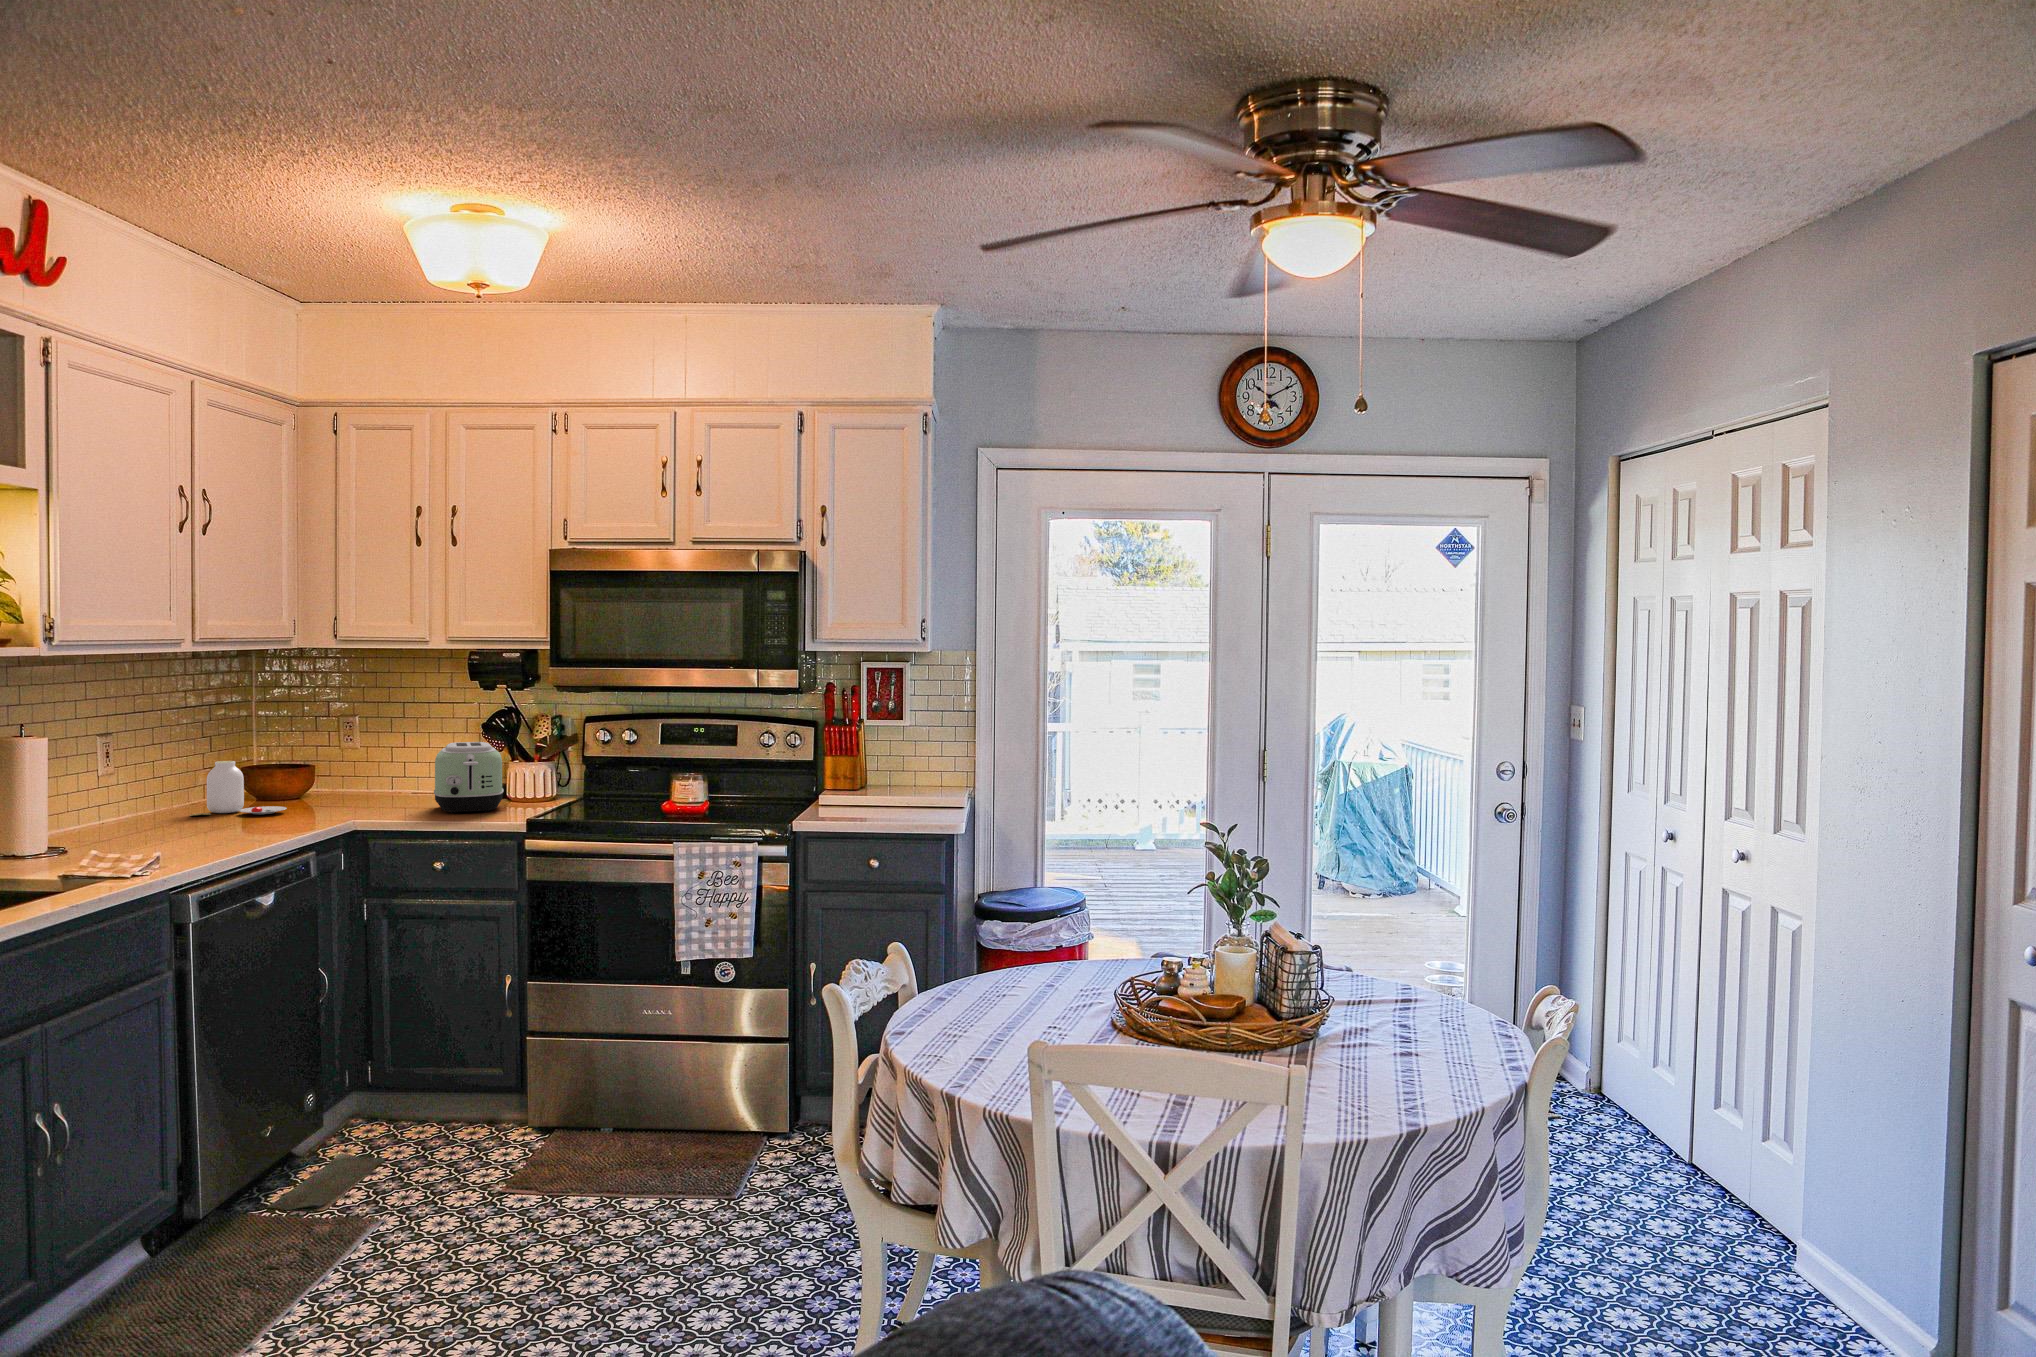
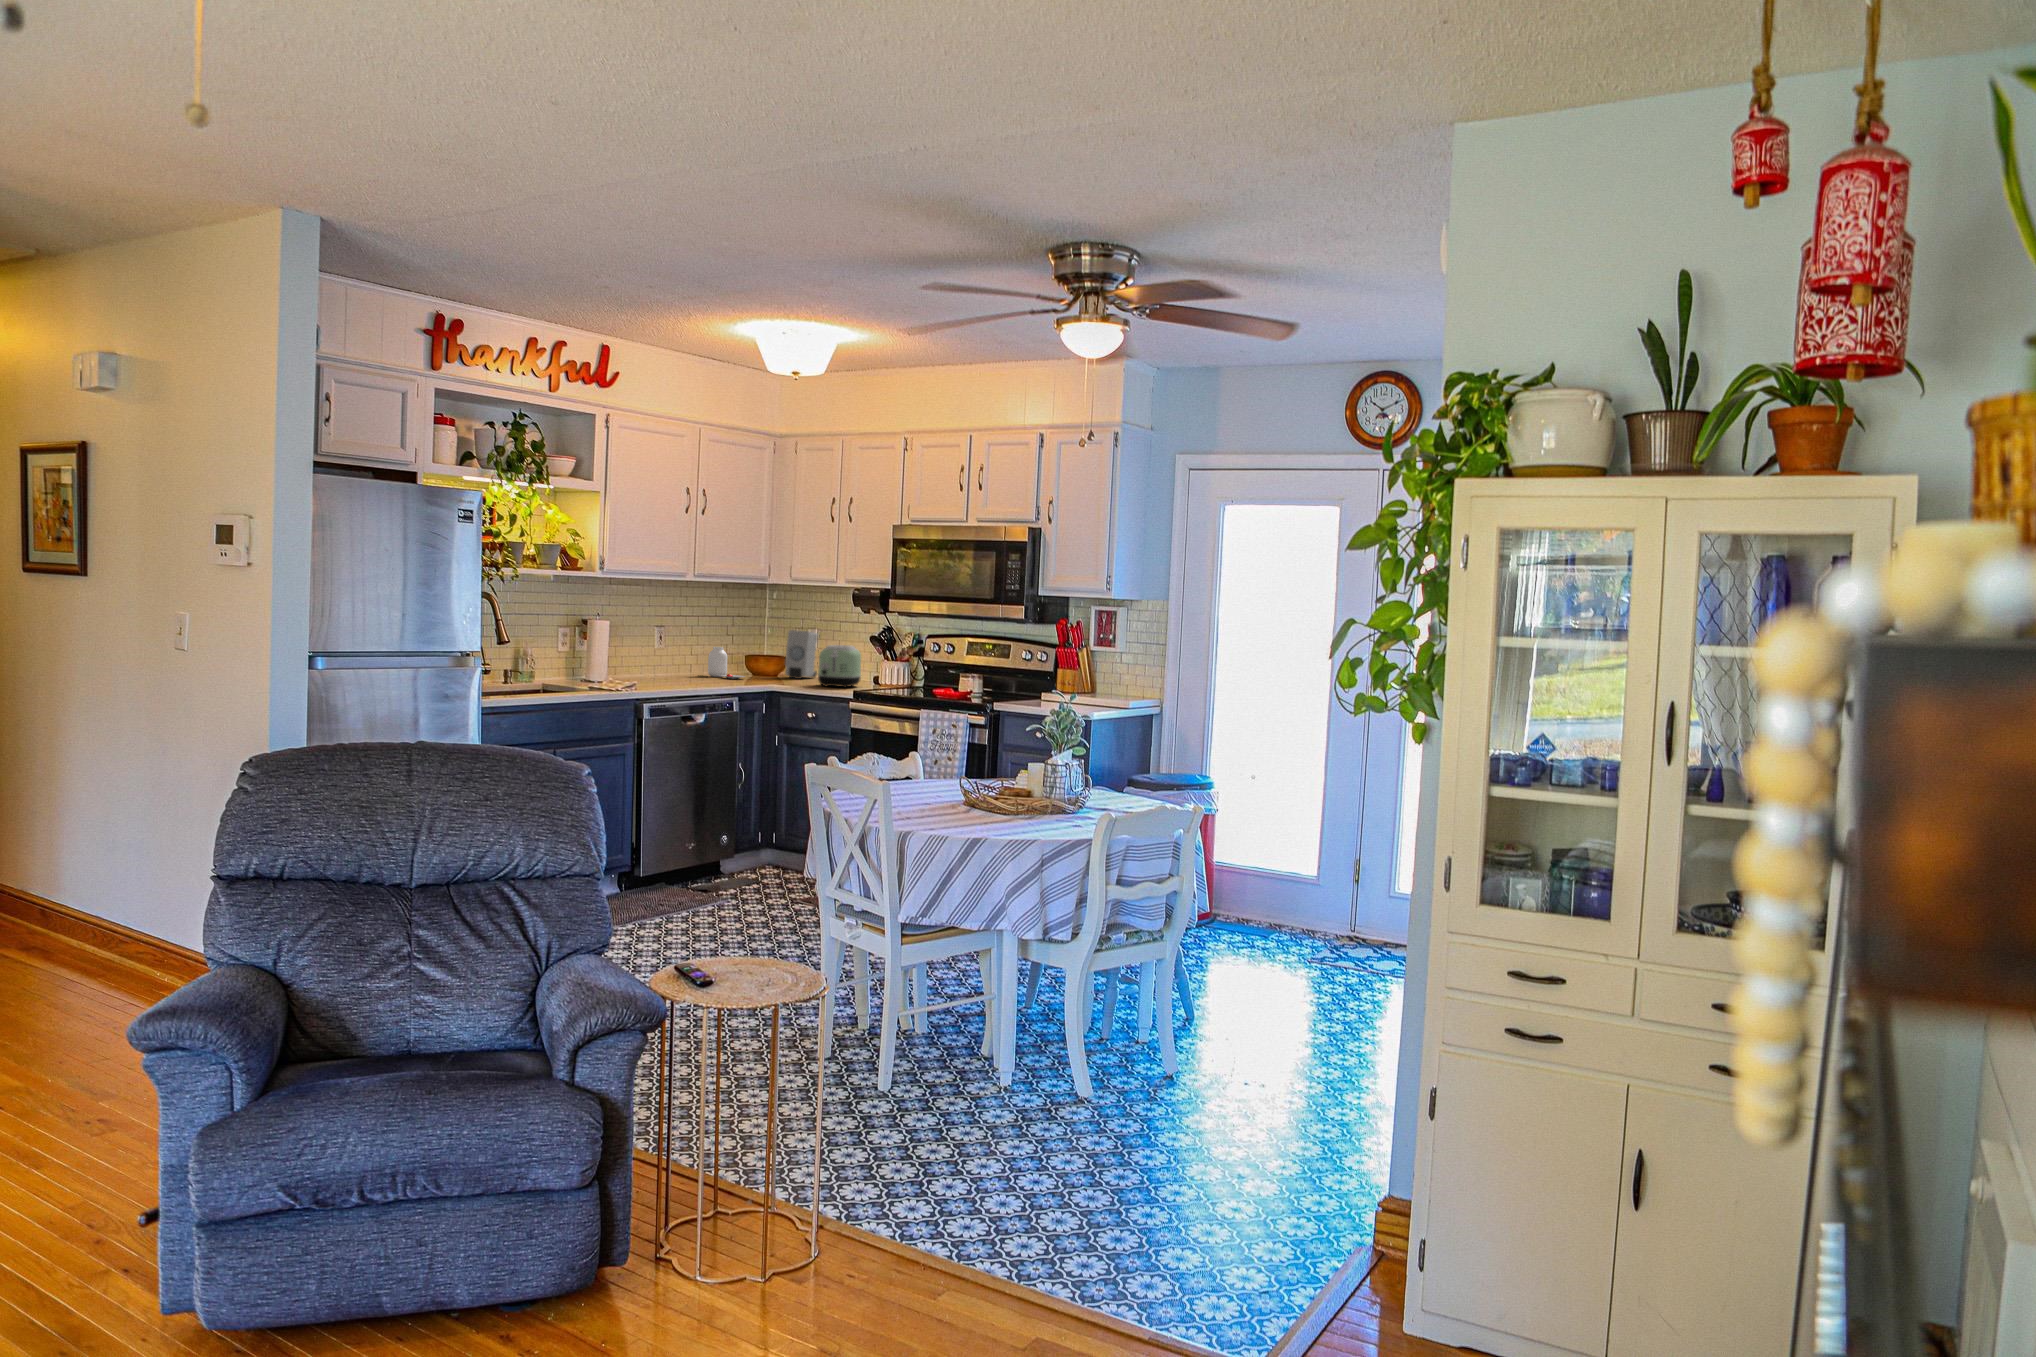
soap dispenser: none [339,721,386,799] -> present [785,630,820,679]

